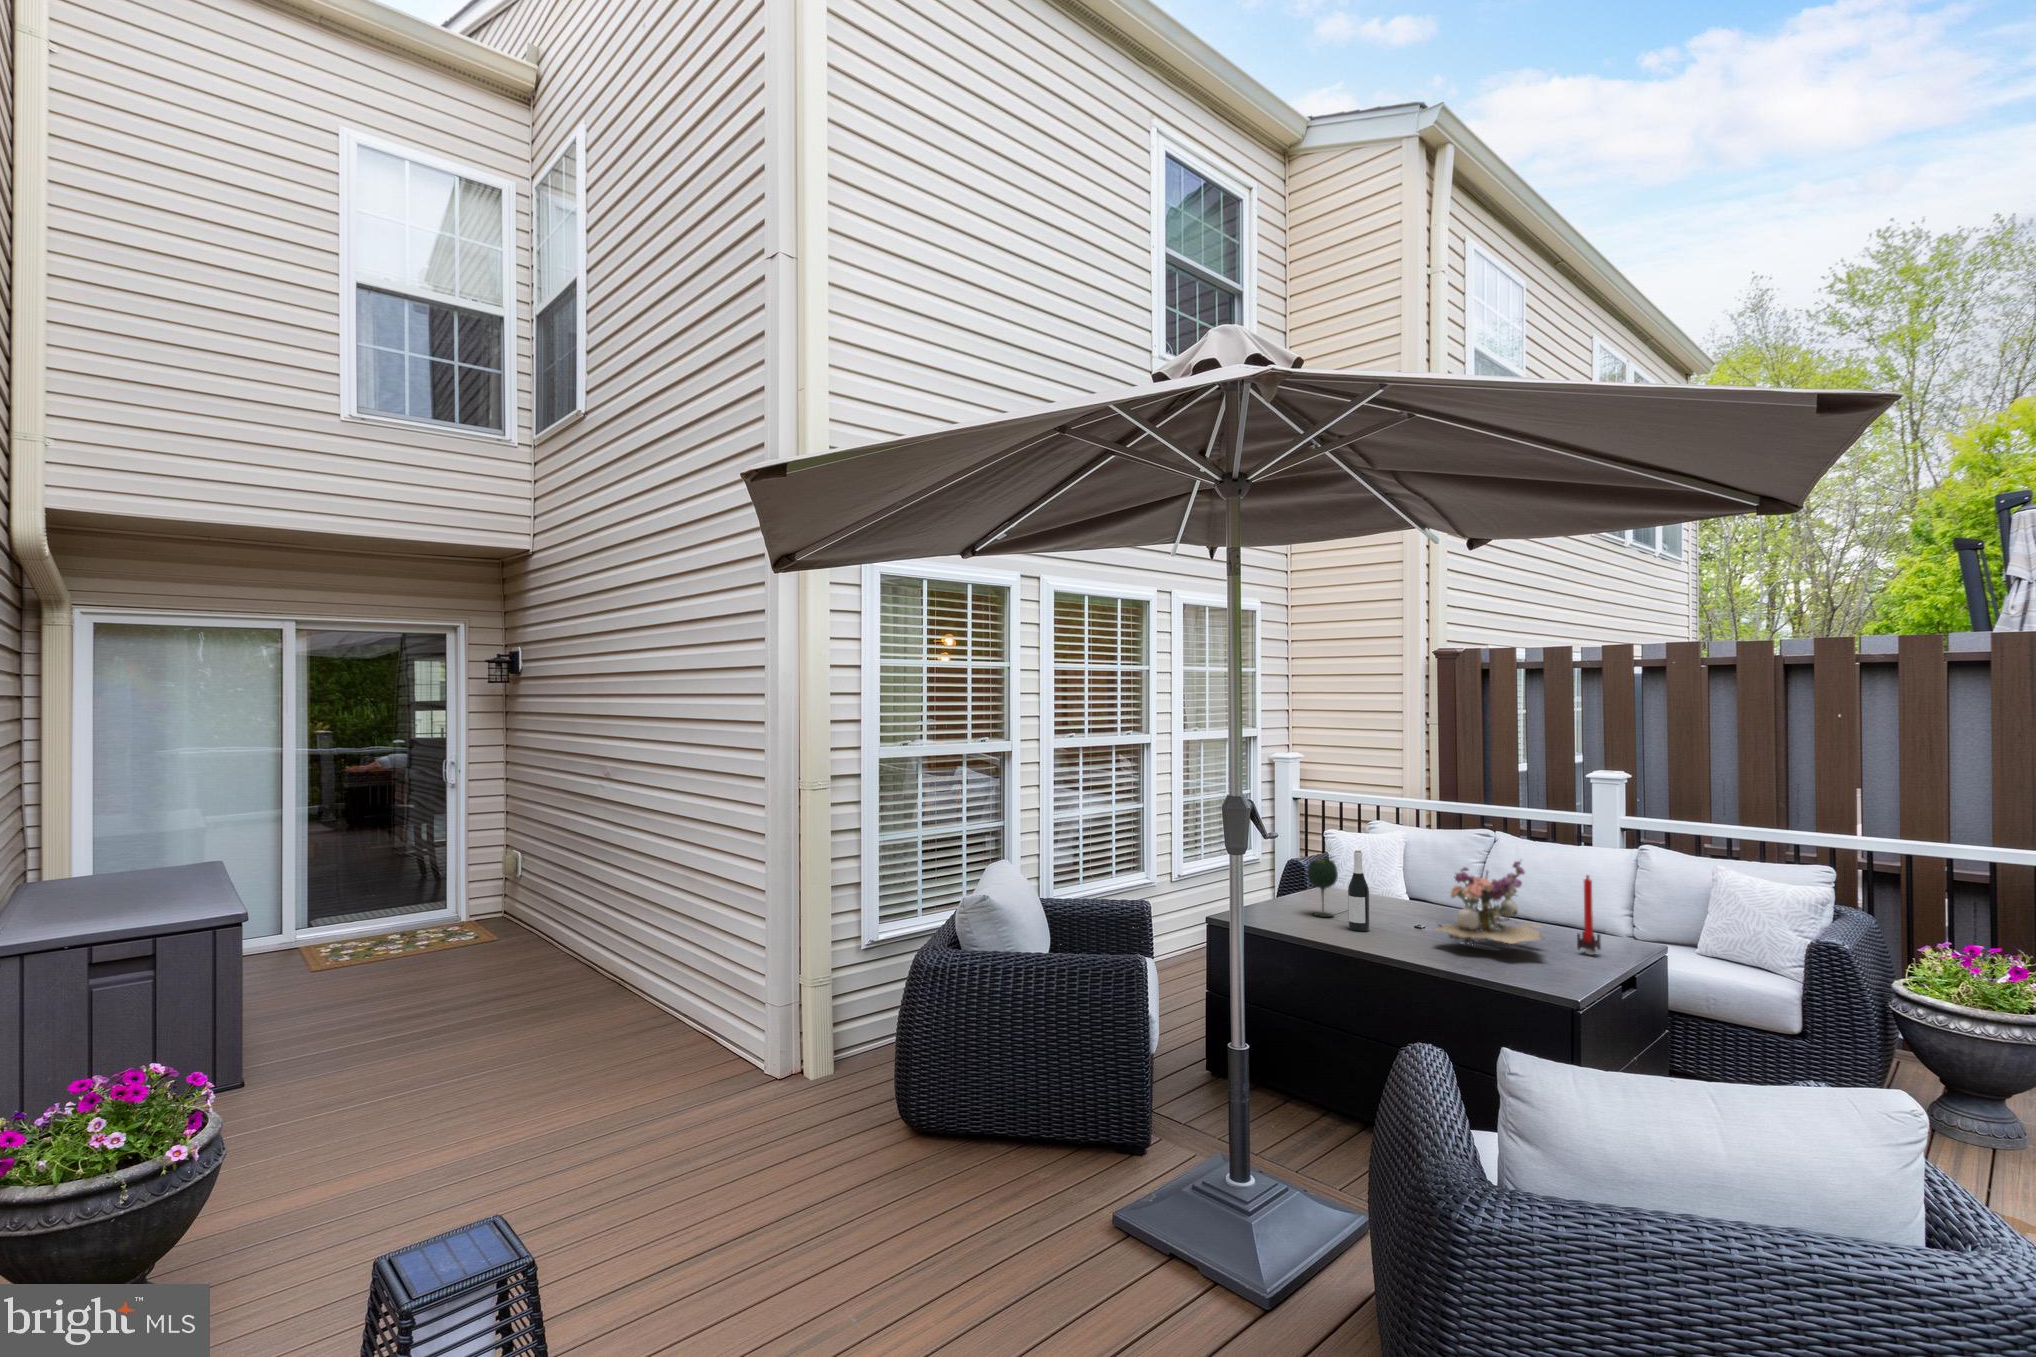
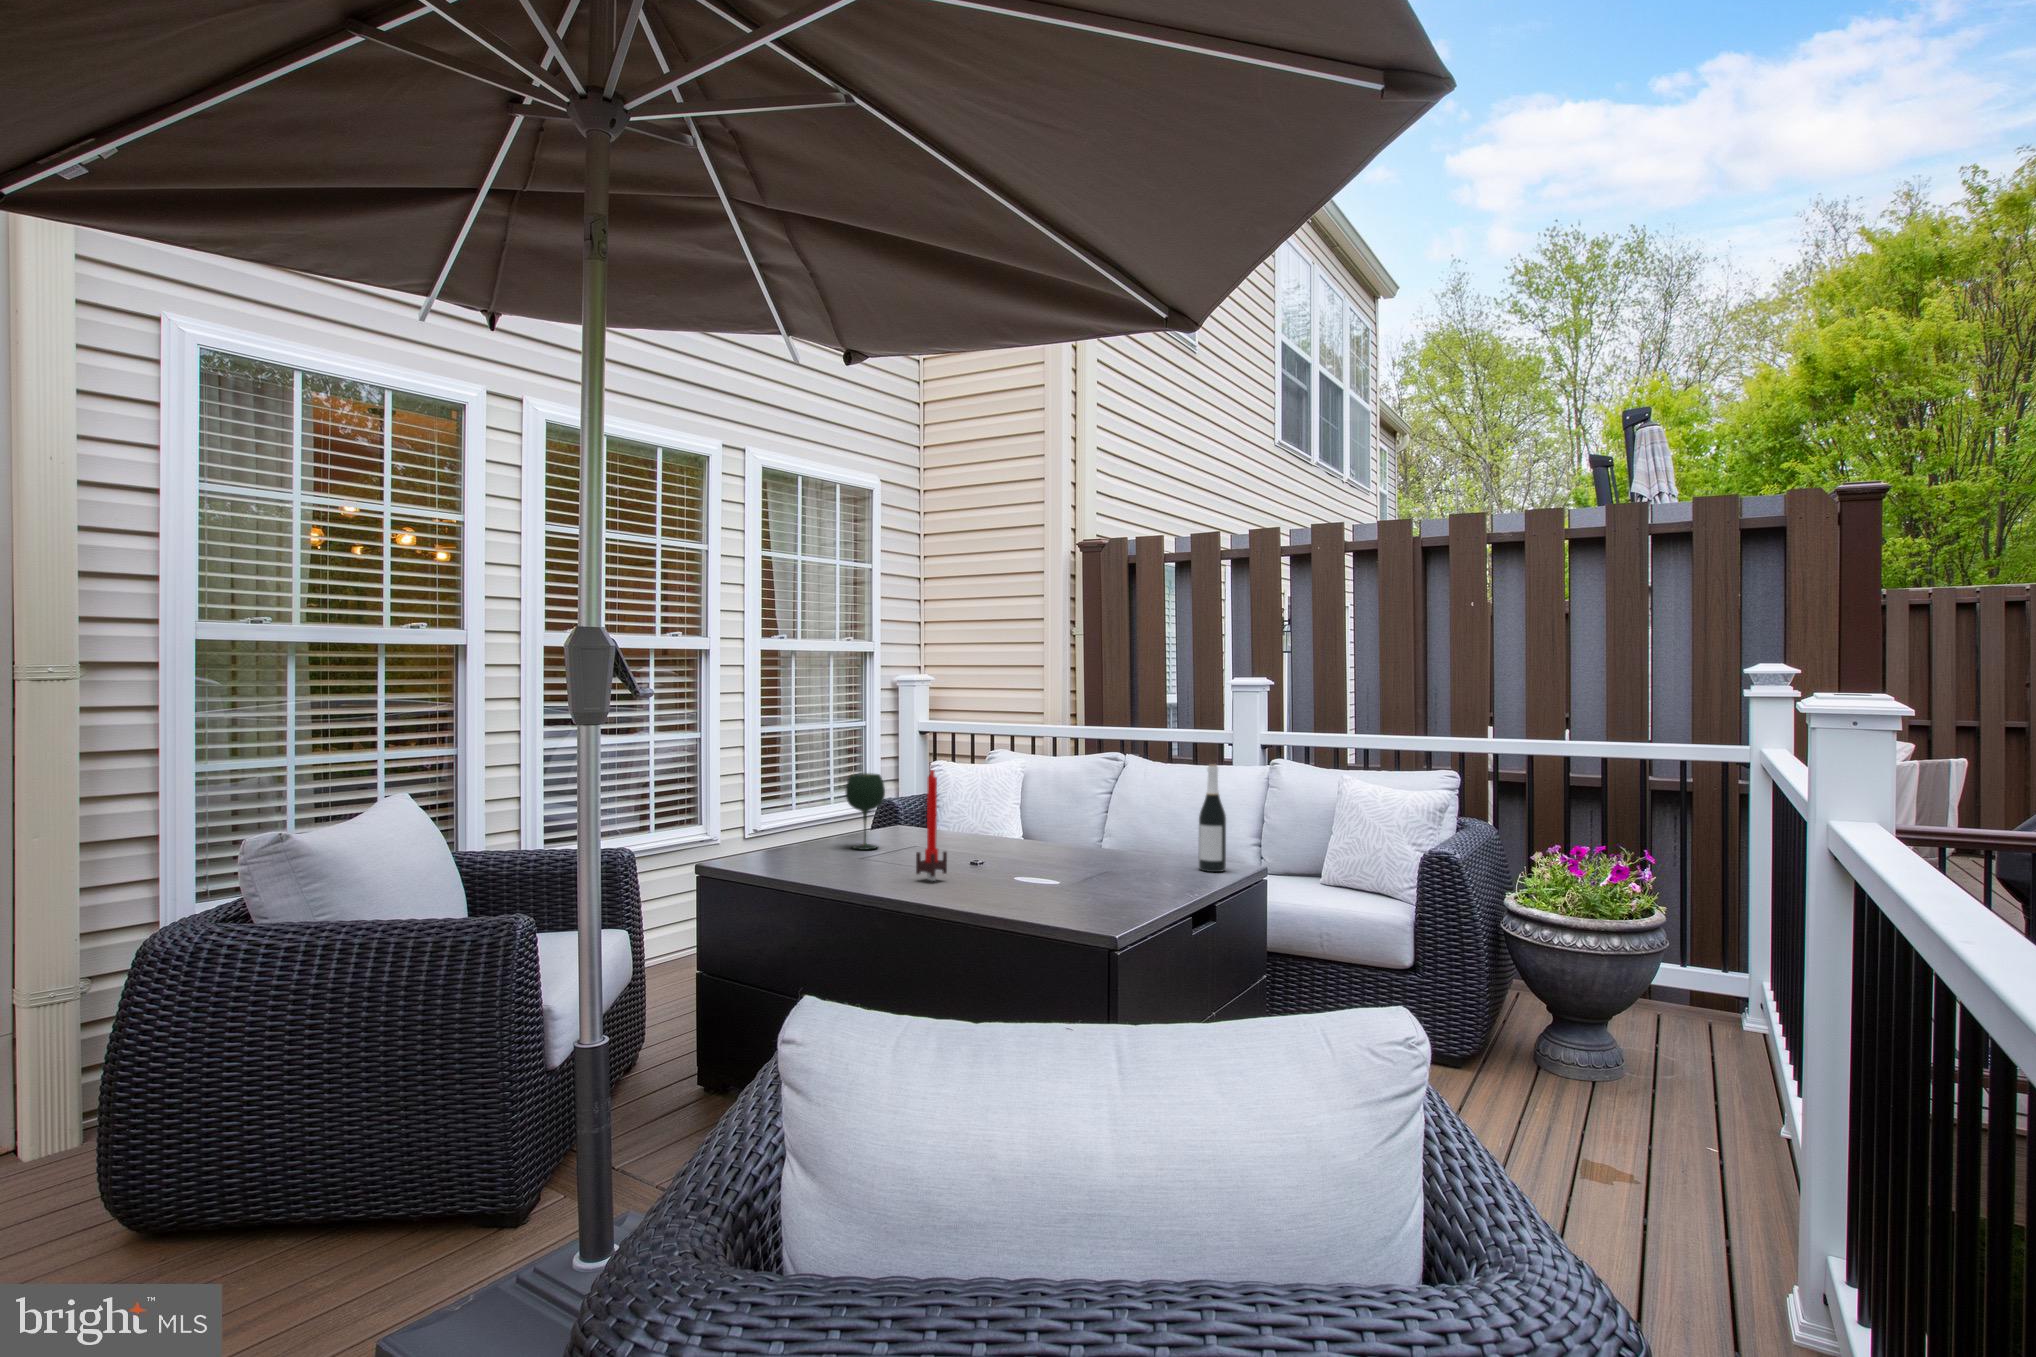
wine bottle: present [1348,851,1370,931] -> present [1199,764,1226,872]
flower arrangement: present [1435,861,1543,946] -> none [980,757,1121,875]
candle: present [1577,875,1601,955] -> present [916,770,947,881]

